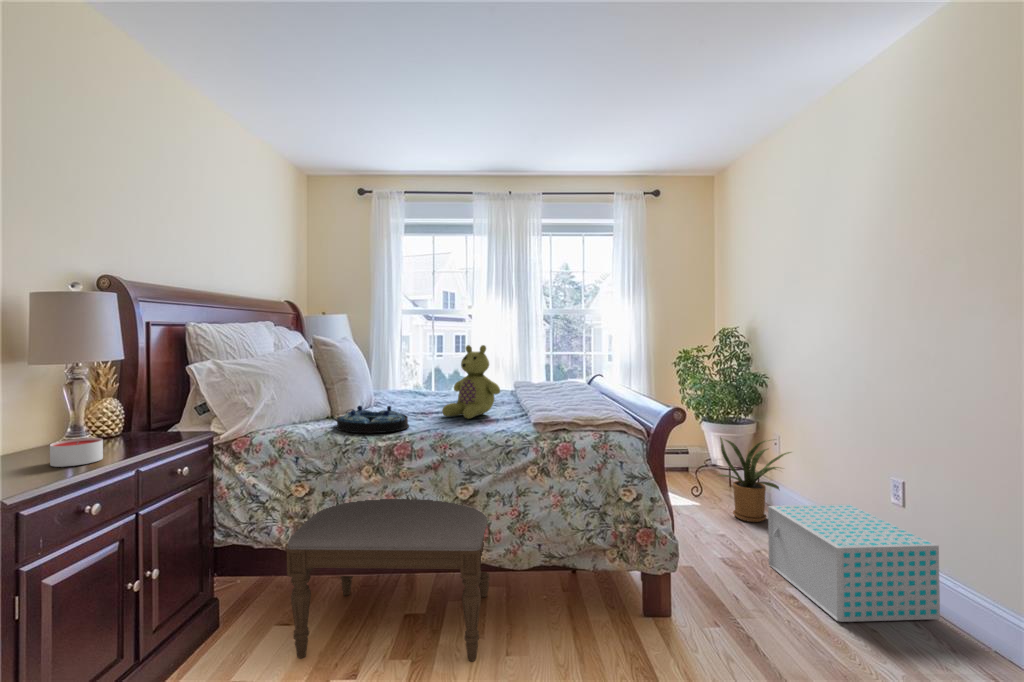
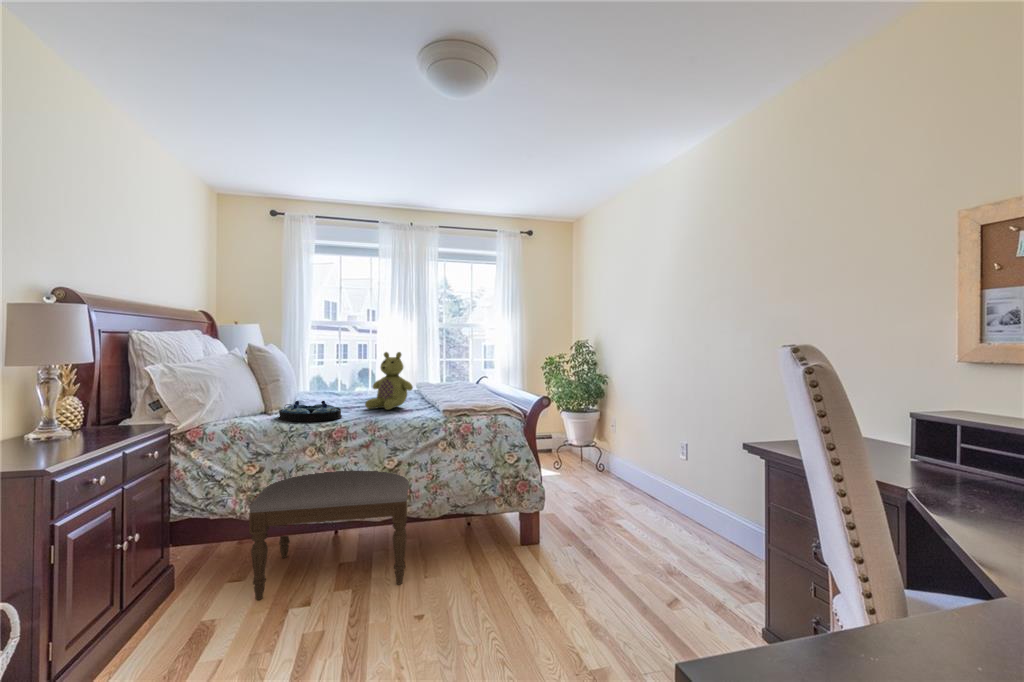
house plant: present [718,437,791,522] -> none [570,421,624,483]
candle: present [50,438,103,467] -> none [48,427,94,450]
storage box: present [768,504,940,622] -> none [604,462,701,535]

